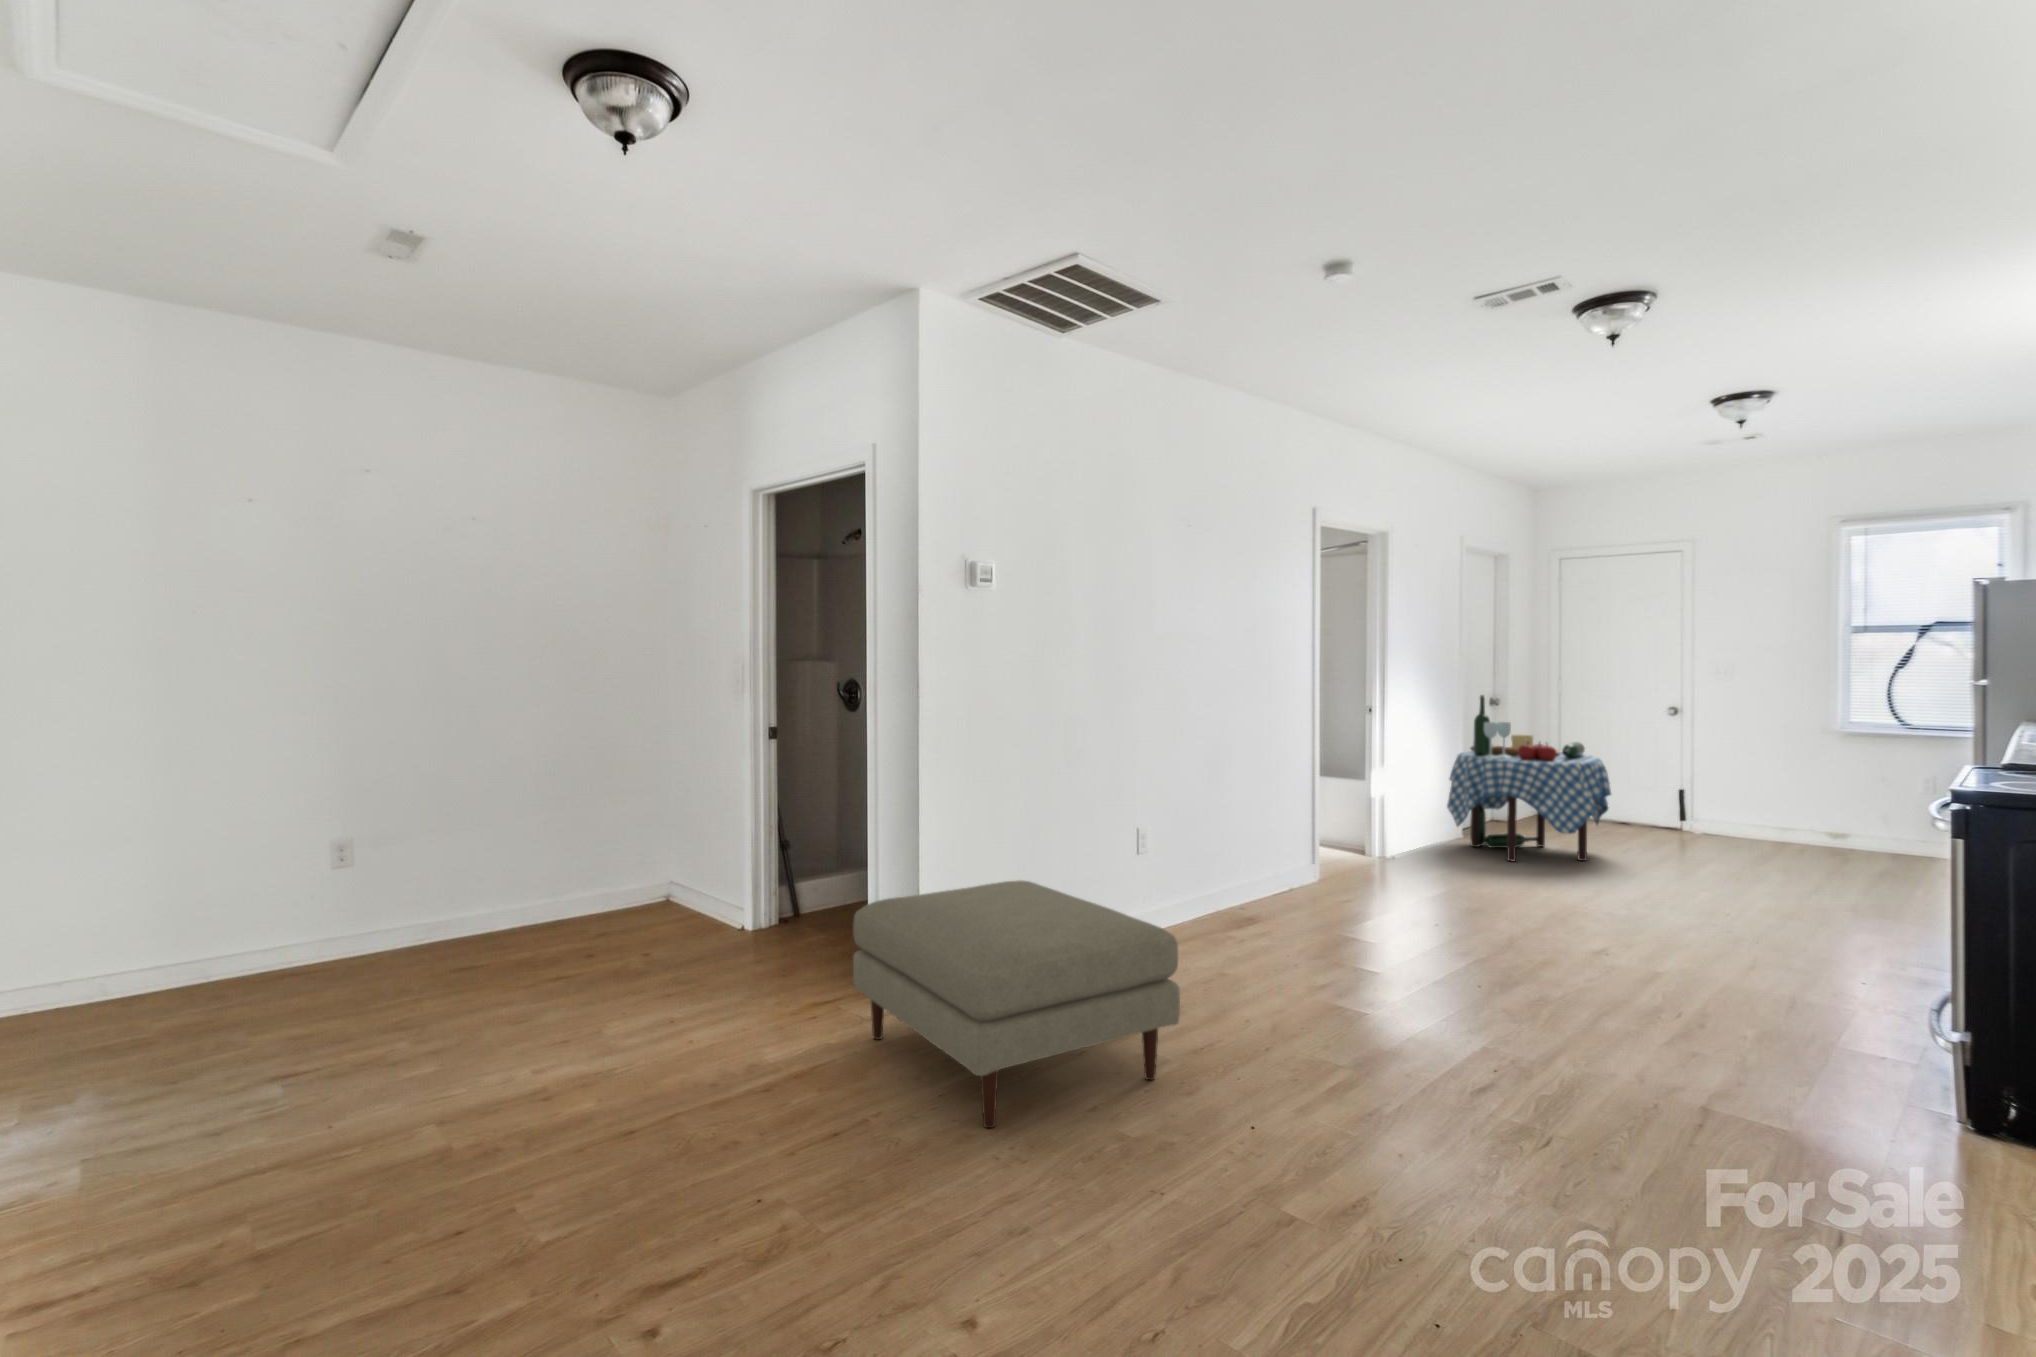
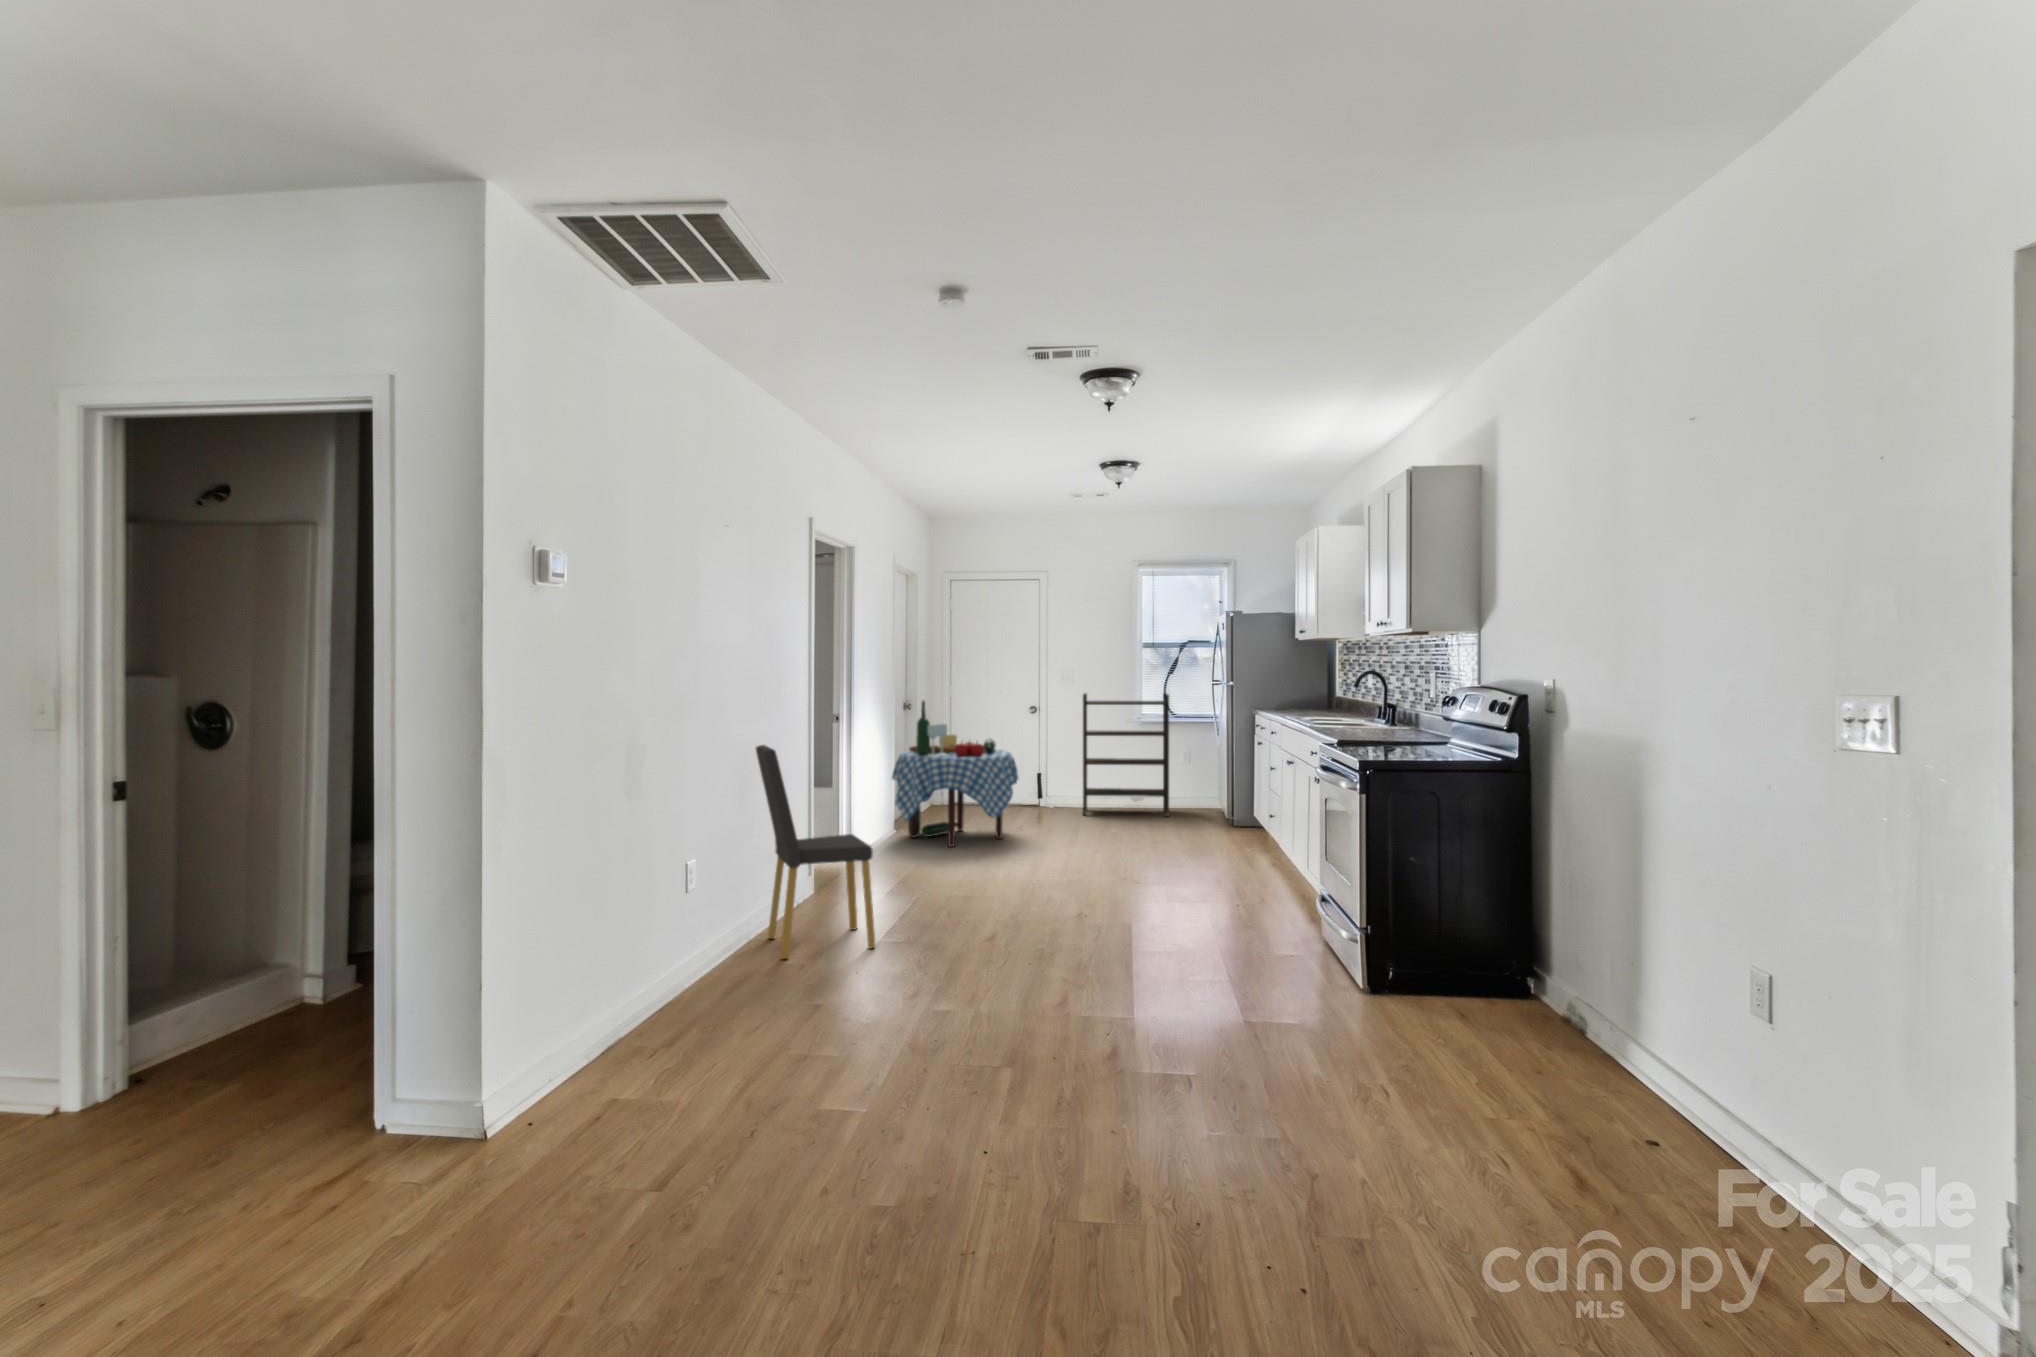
bookshelf: none [1736,692,1890,865] -> present [1083,693,1169,817]
dining chair: none [1215,729,1324,940] -> present [756,745,876,959]
ottoman: present [853,881,1180,1128] -> none [435,945,885,1259]

